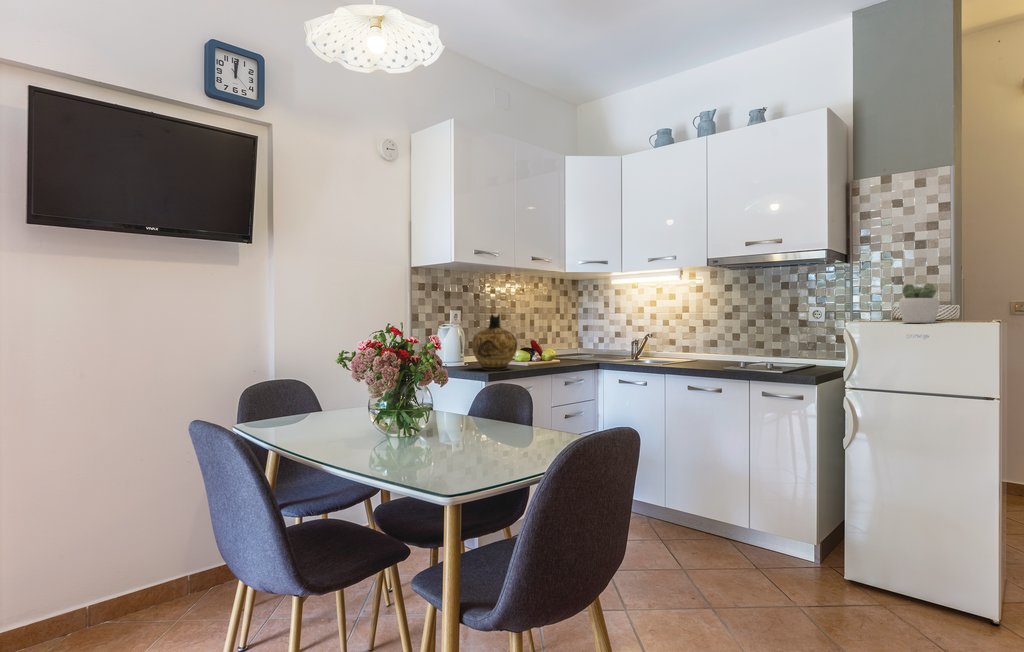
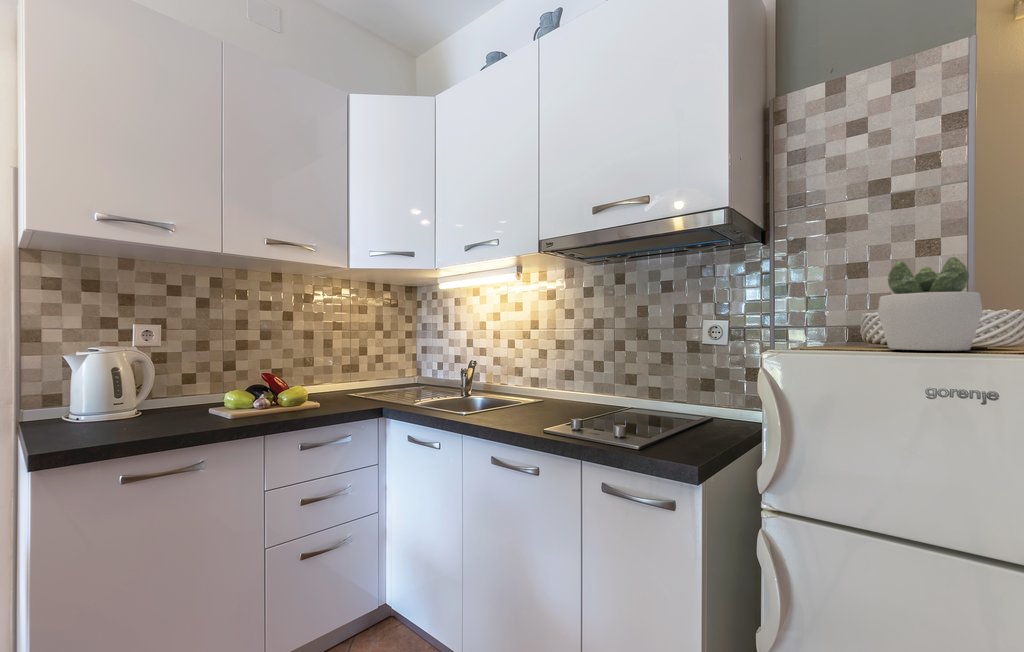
ceramic jug: present [472,314,517,370] -> none [72,328,179,434]

